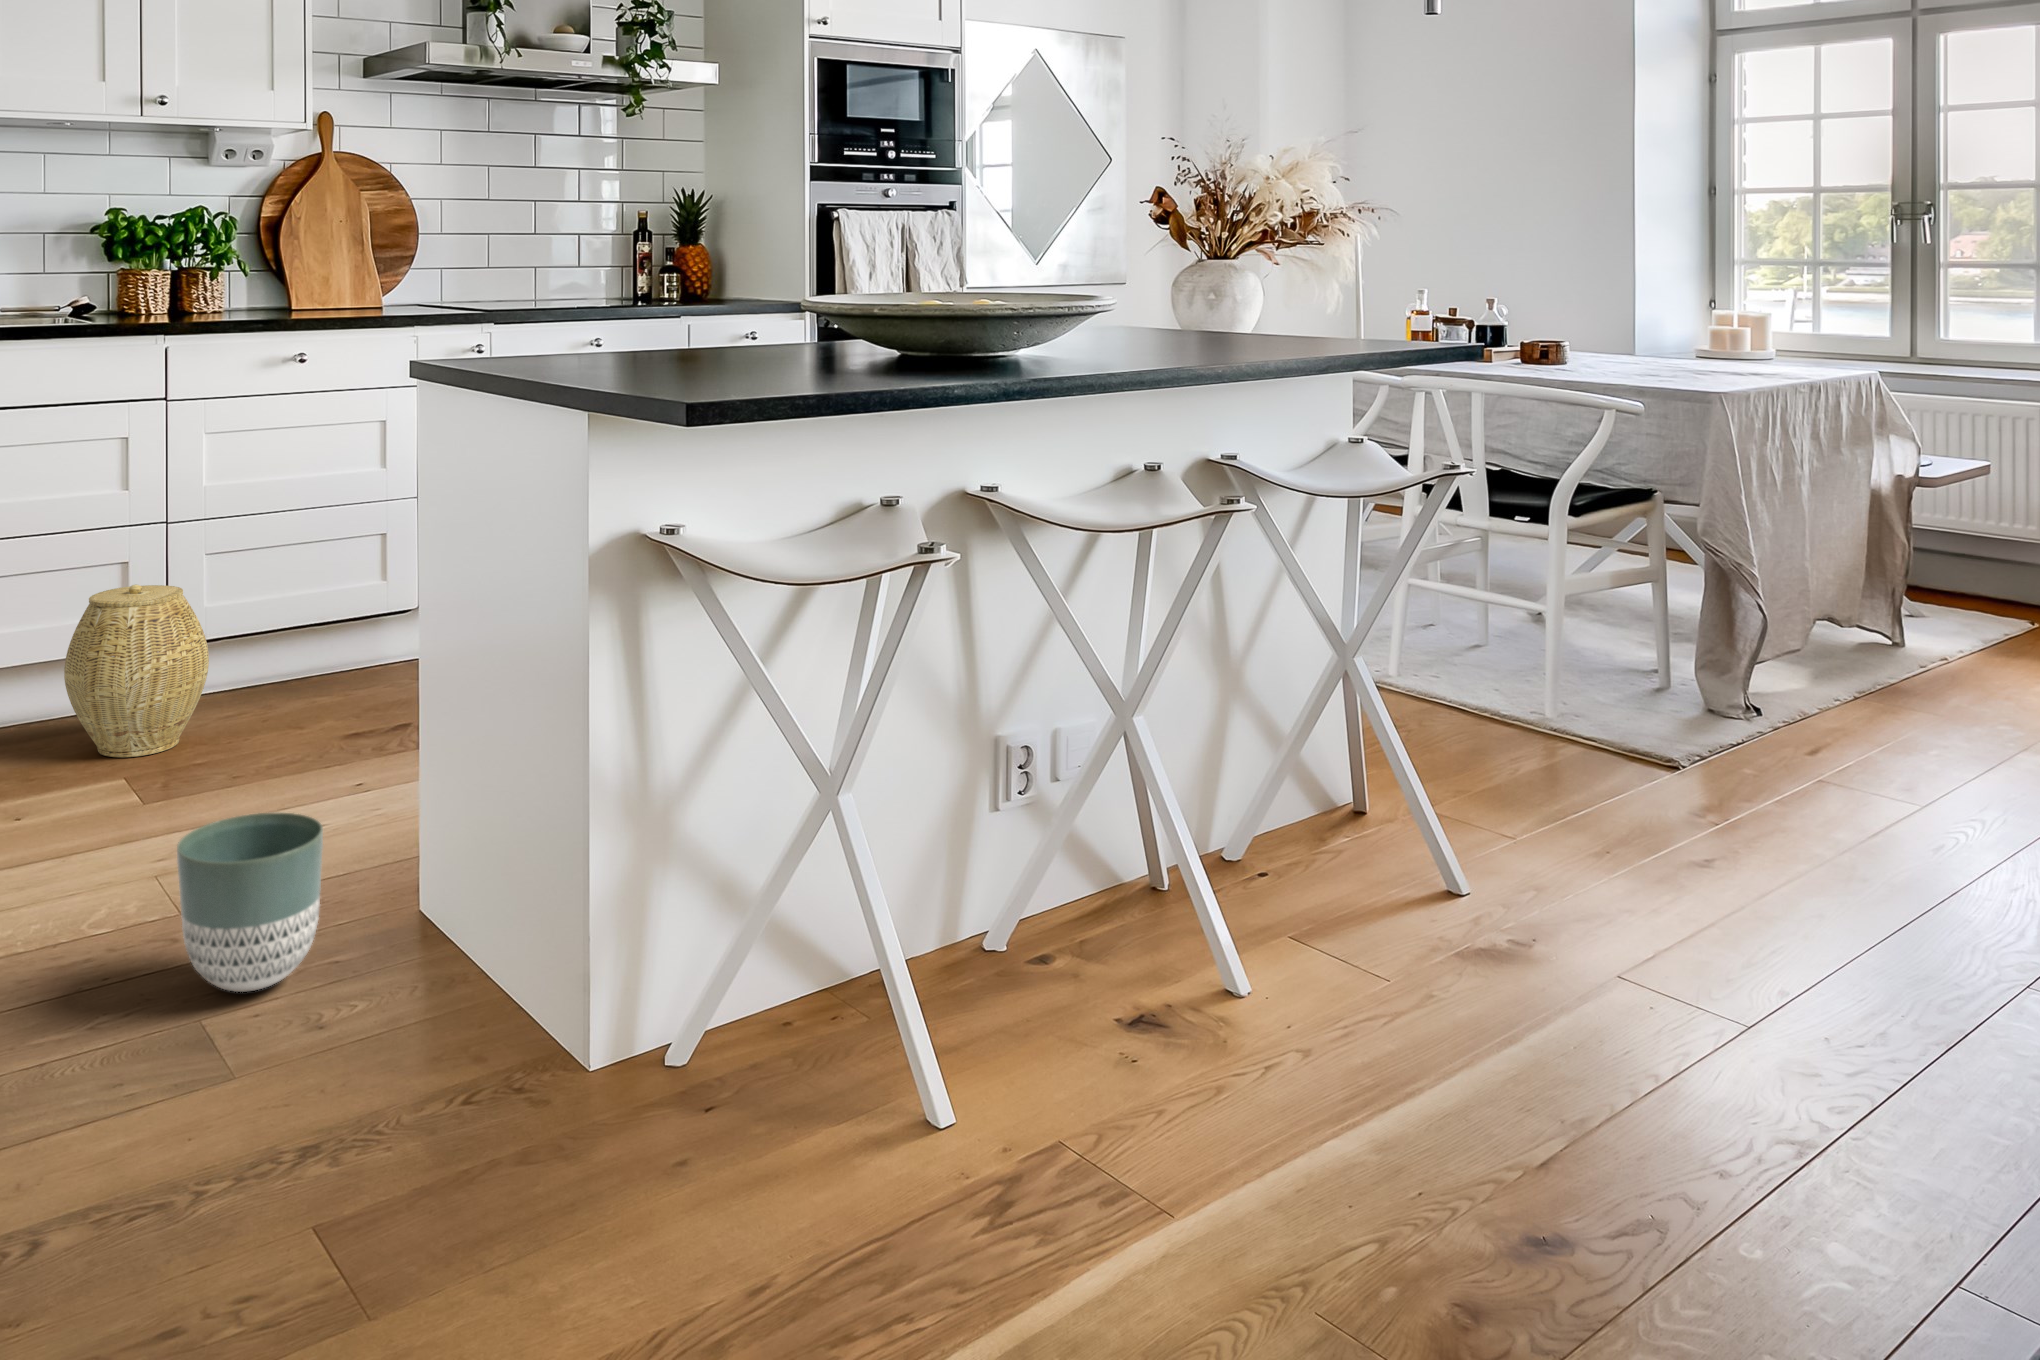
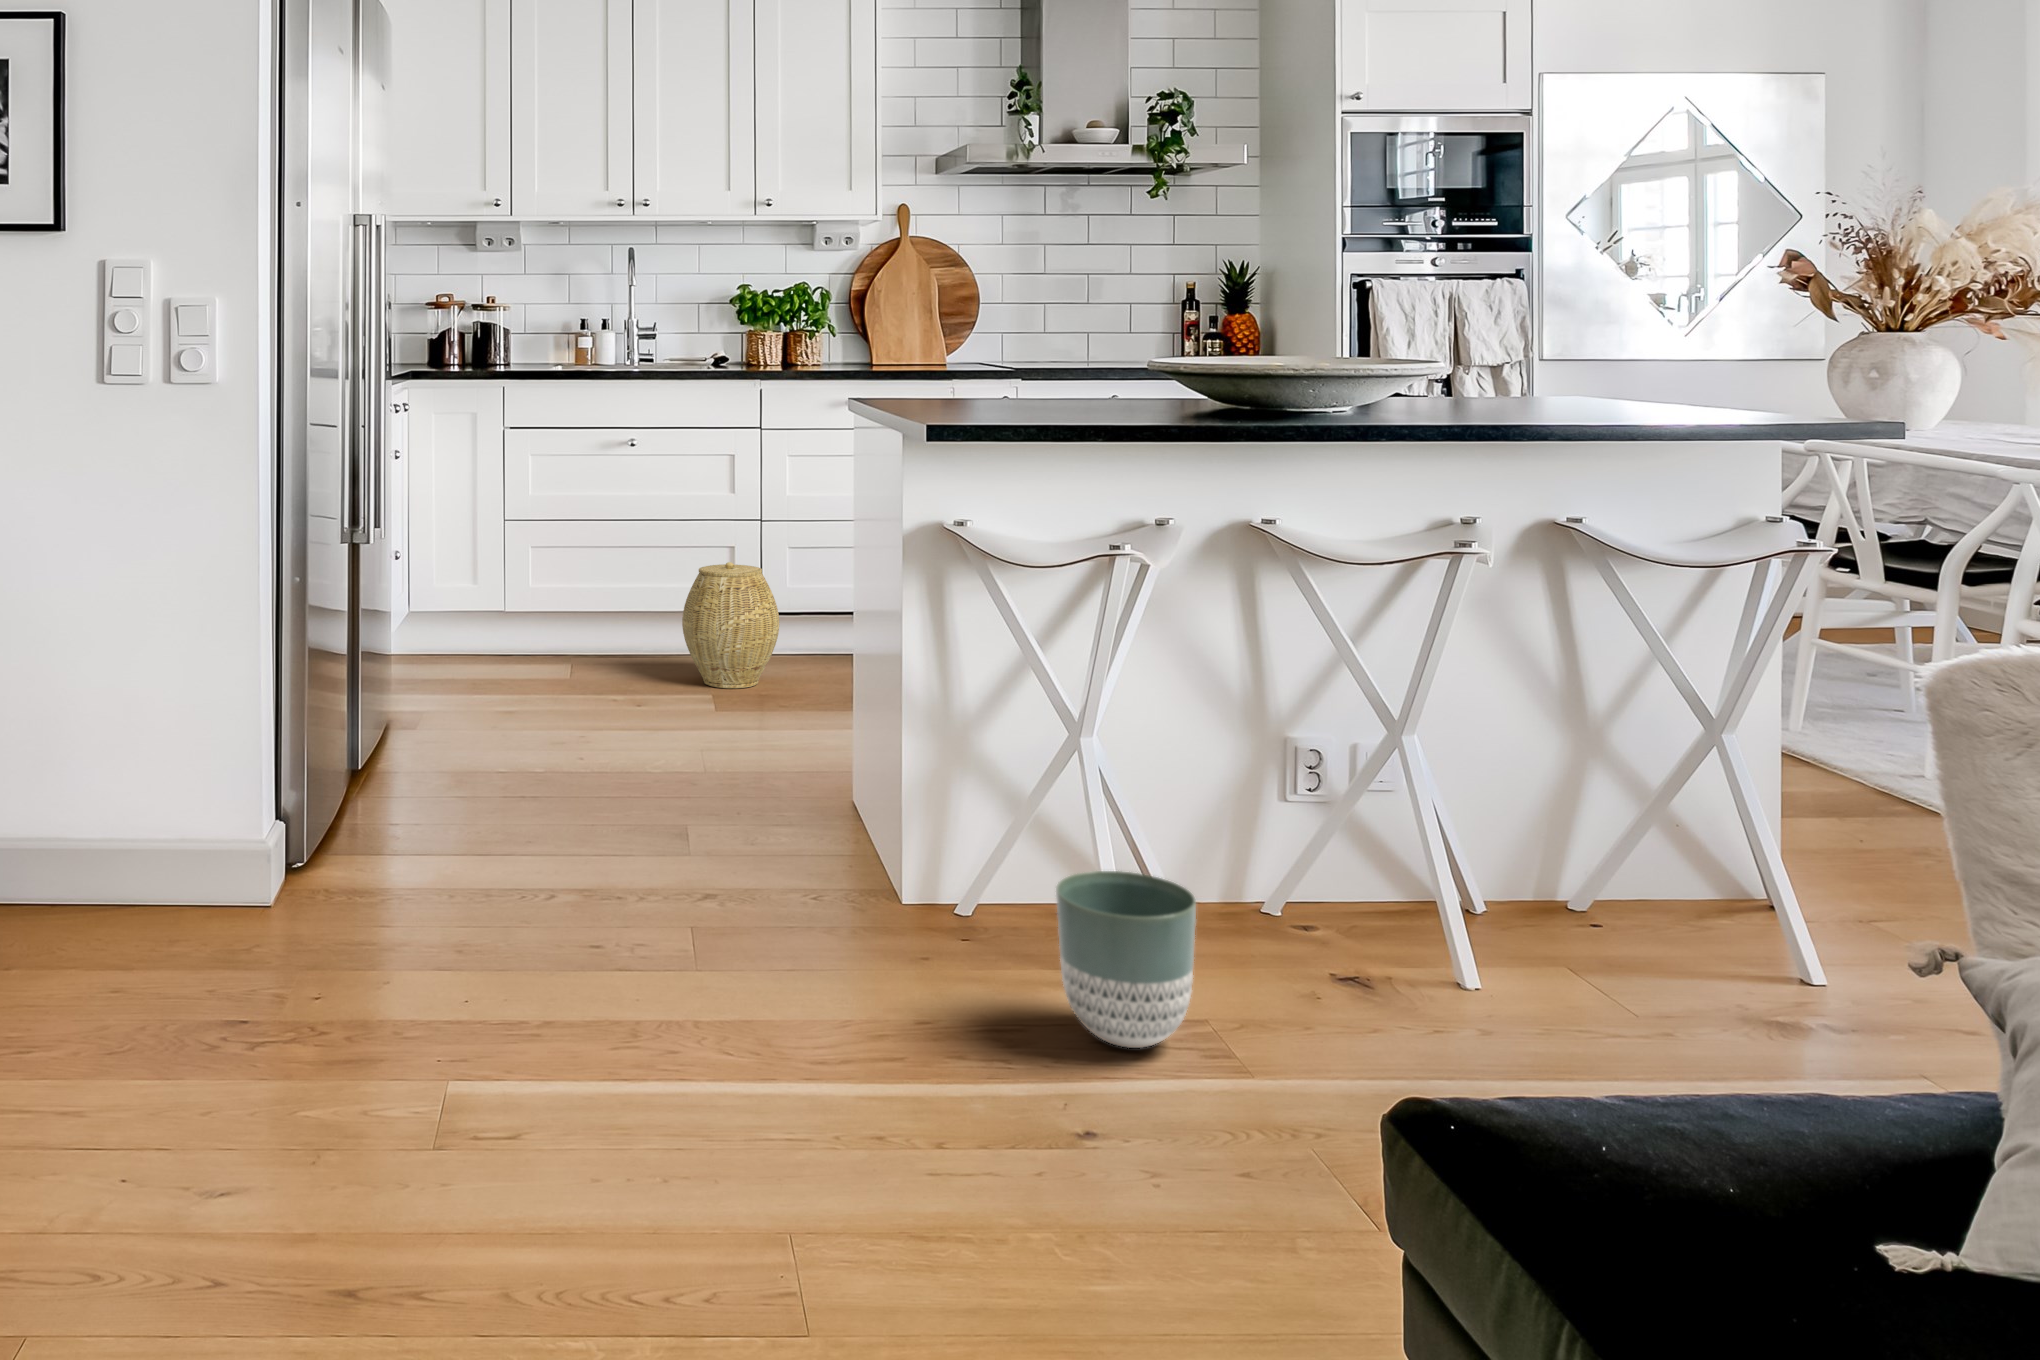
planter: present [177,813,323,992] -> present [1056,871,1196,1048]

